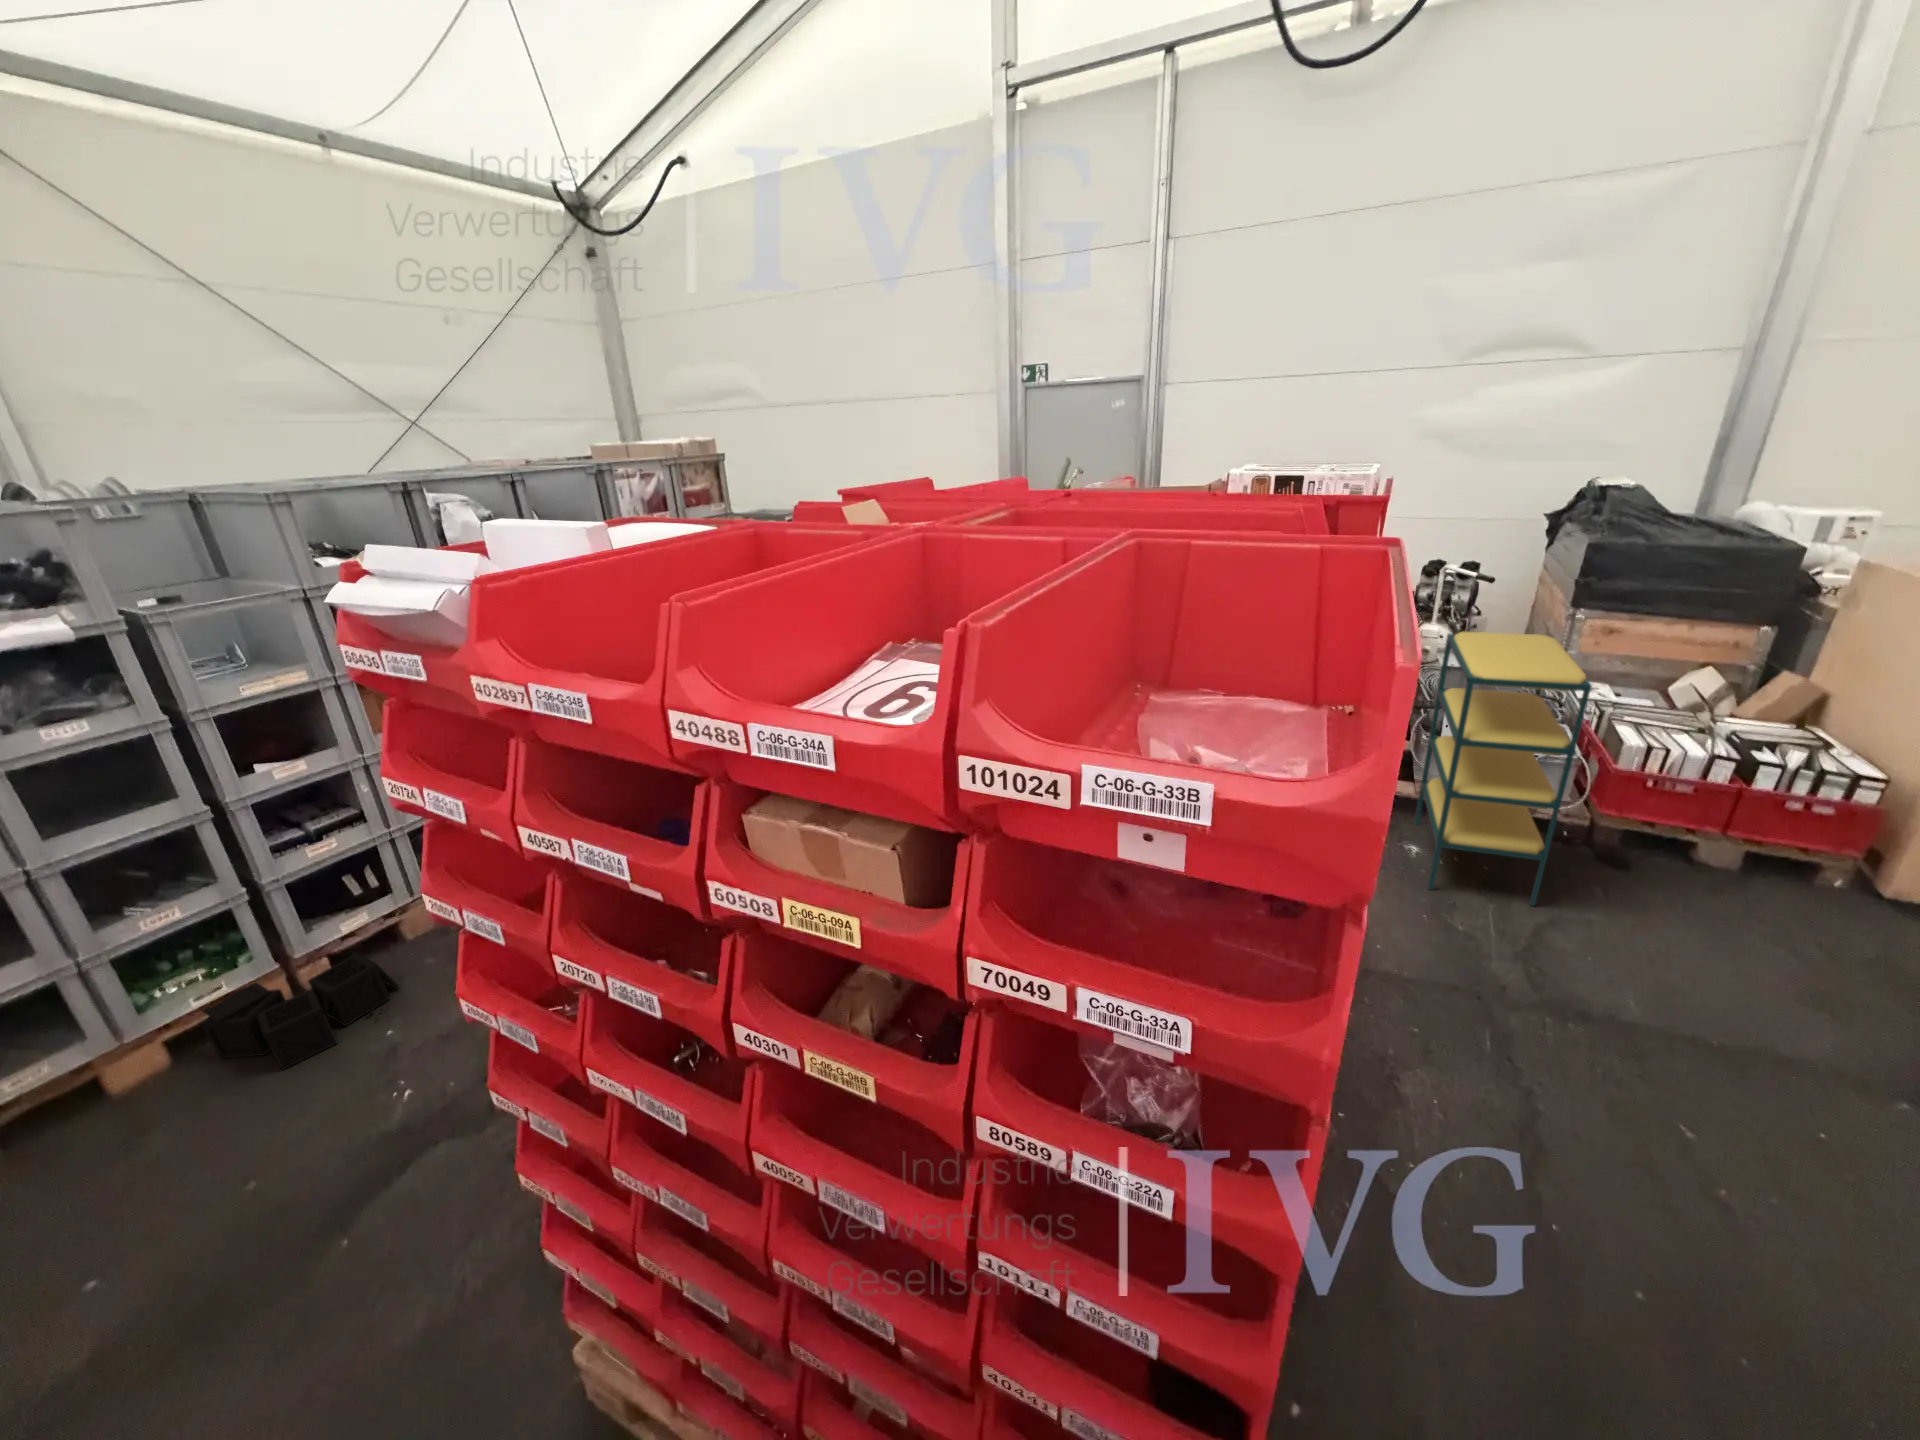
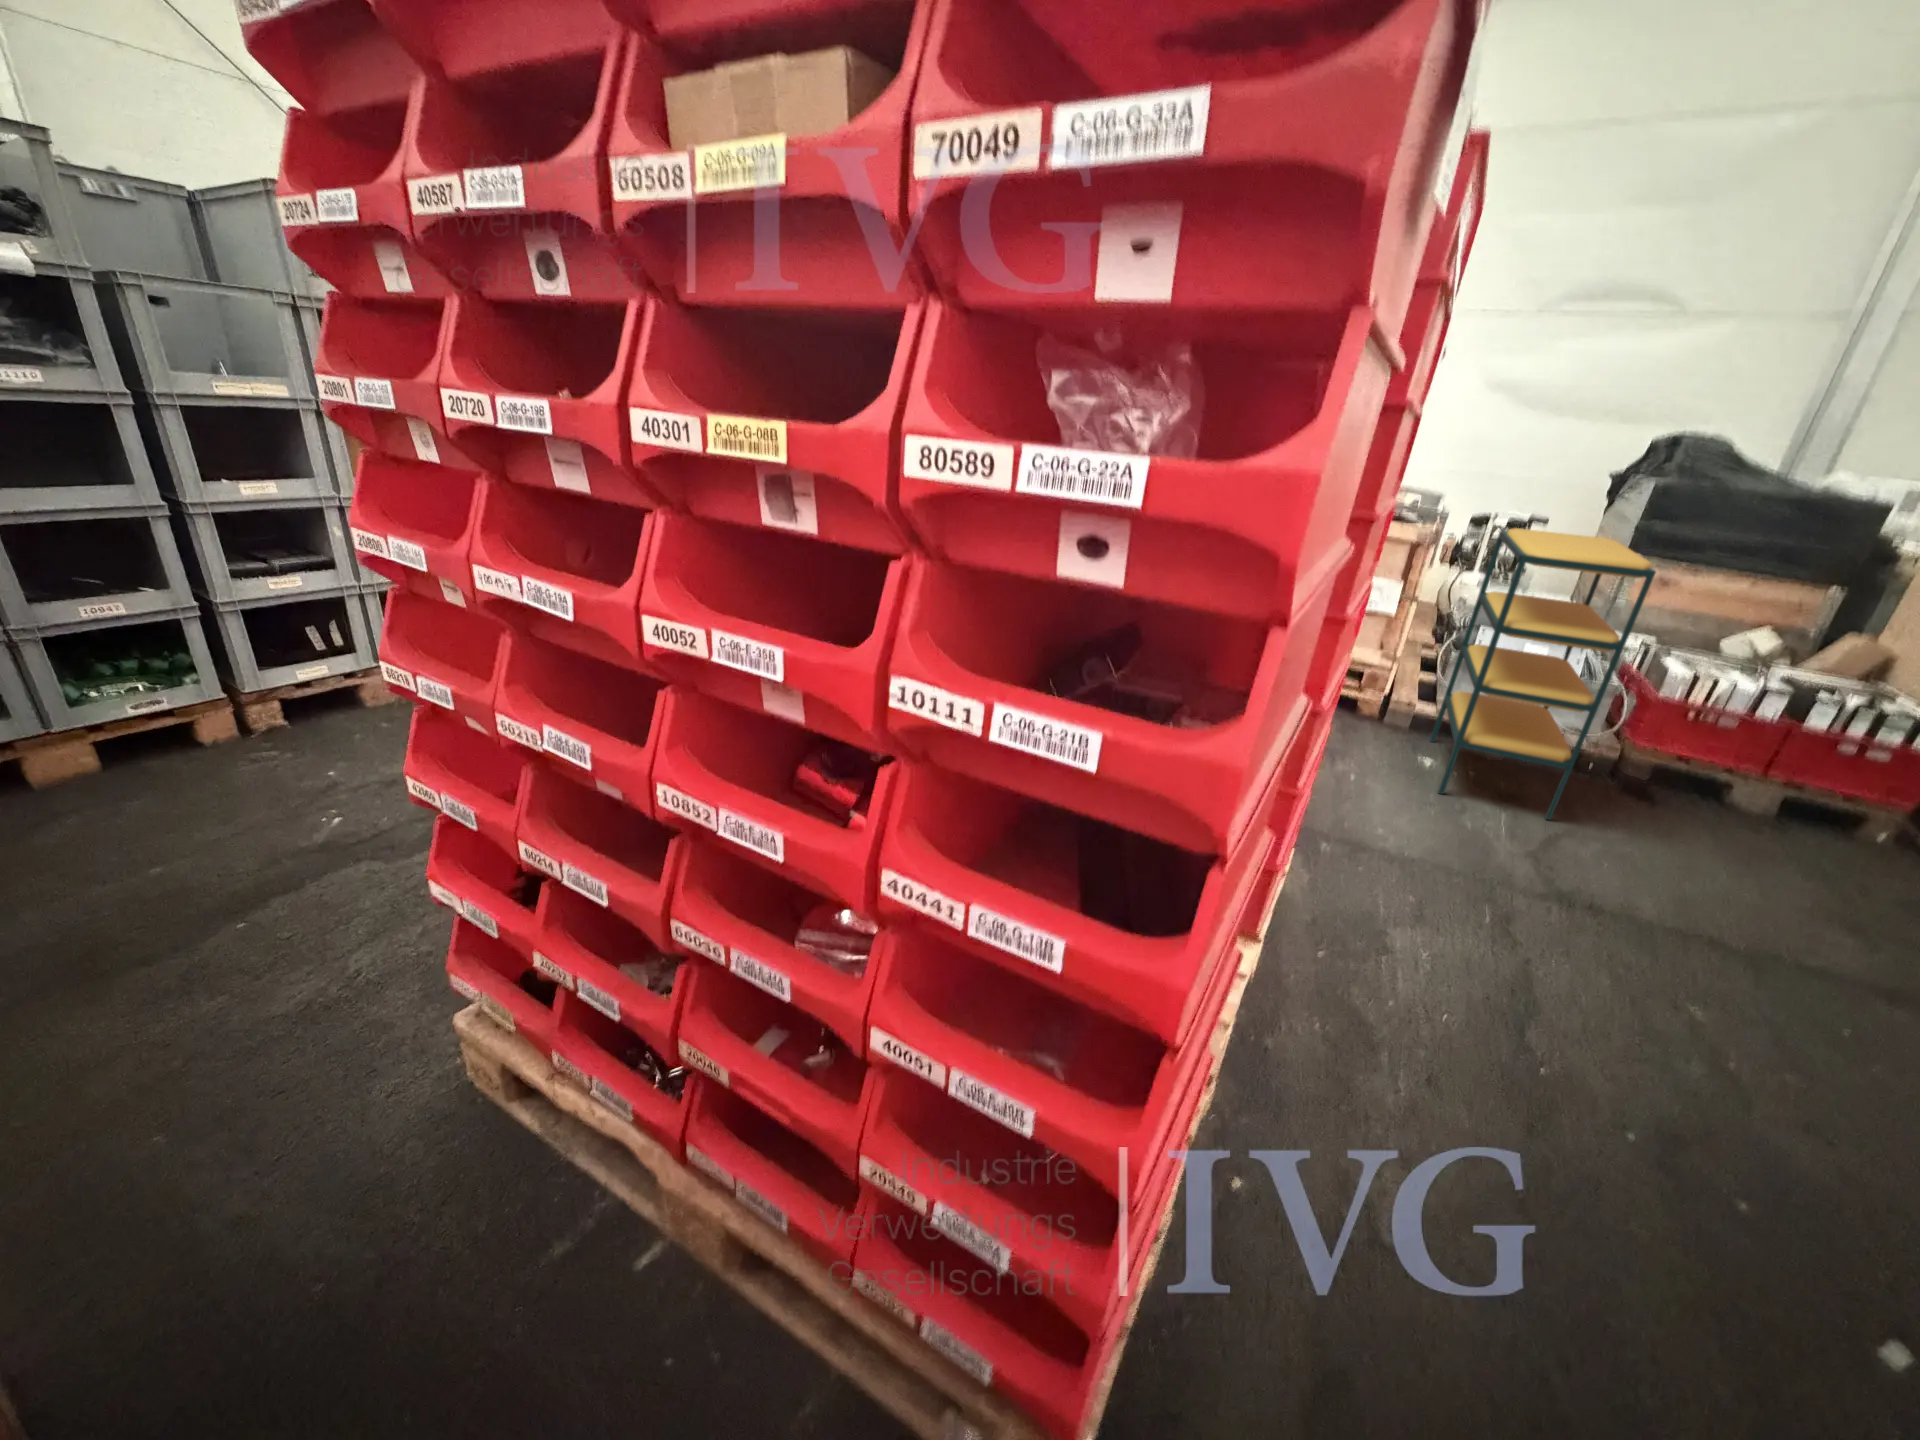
storage bin: present [201,952,399,1070] -> none [133,694,351,789]

